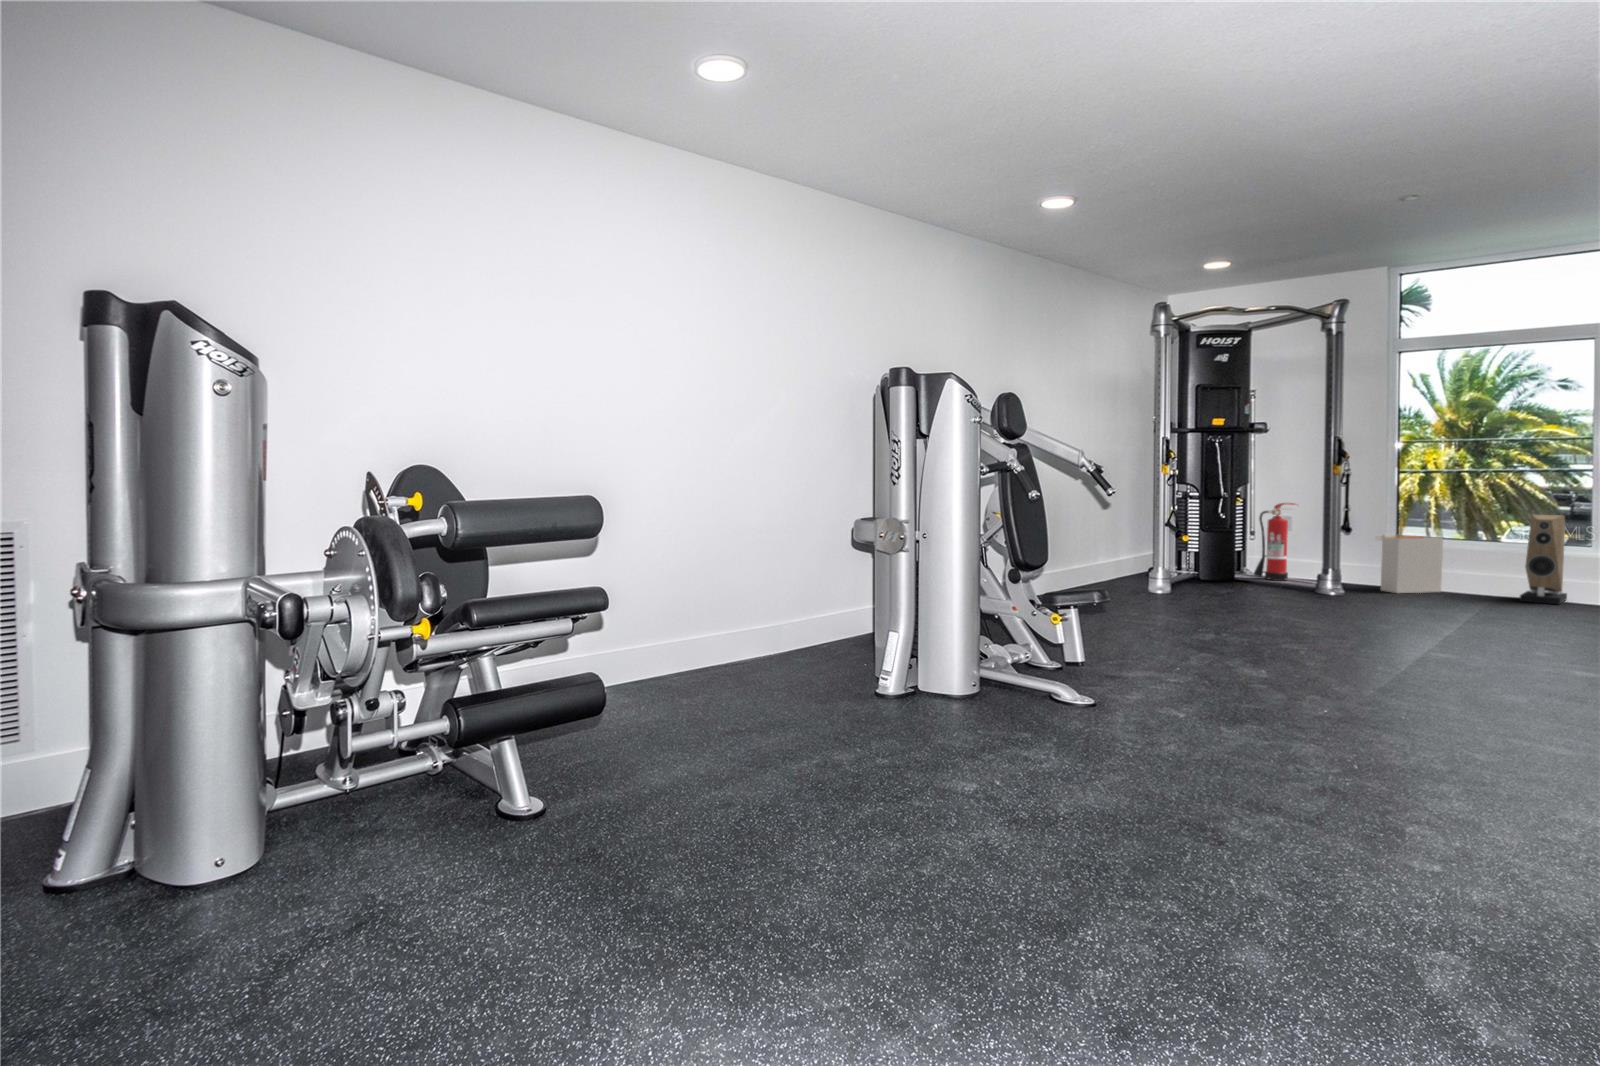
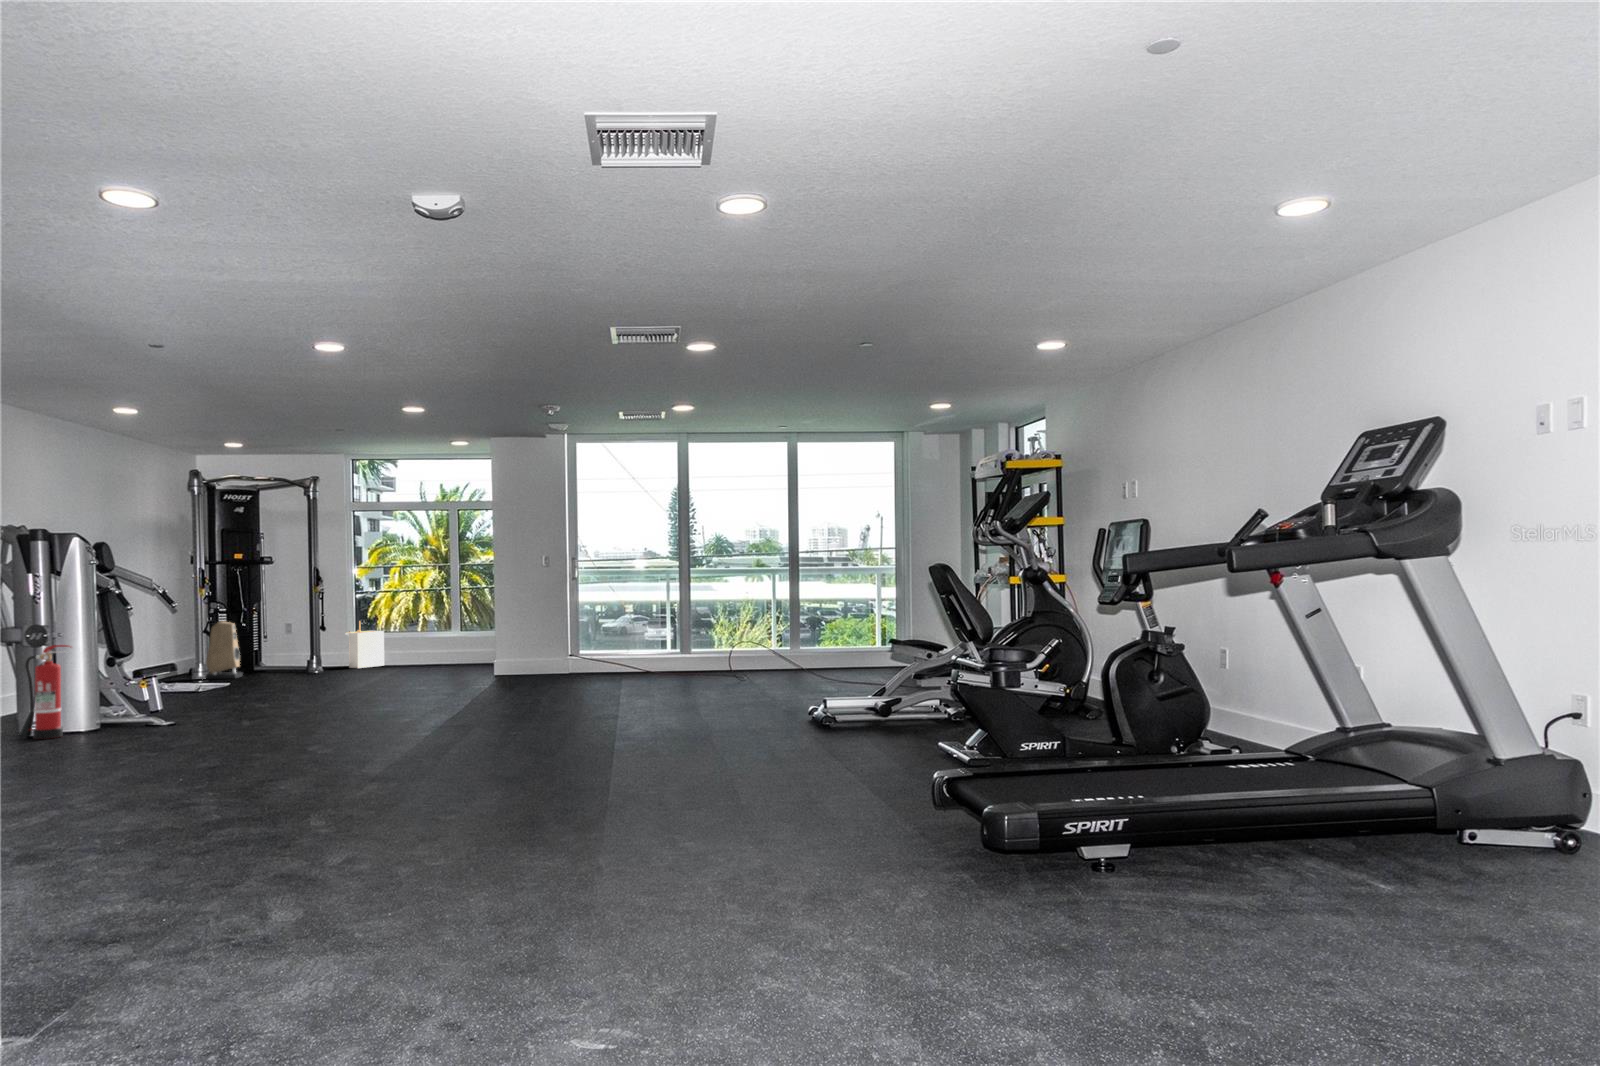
fire extinguisher: present [1253,503,1294,581] -> present [19,645,69,739]
speaker: present [1519,515,1567,604] -> present [205,621,243,679]

